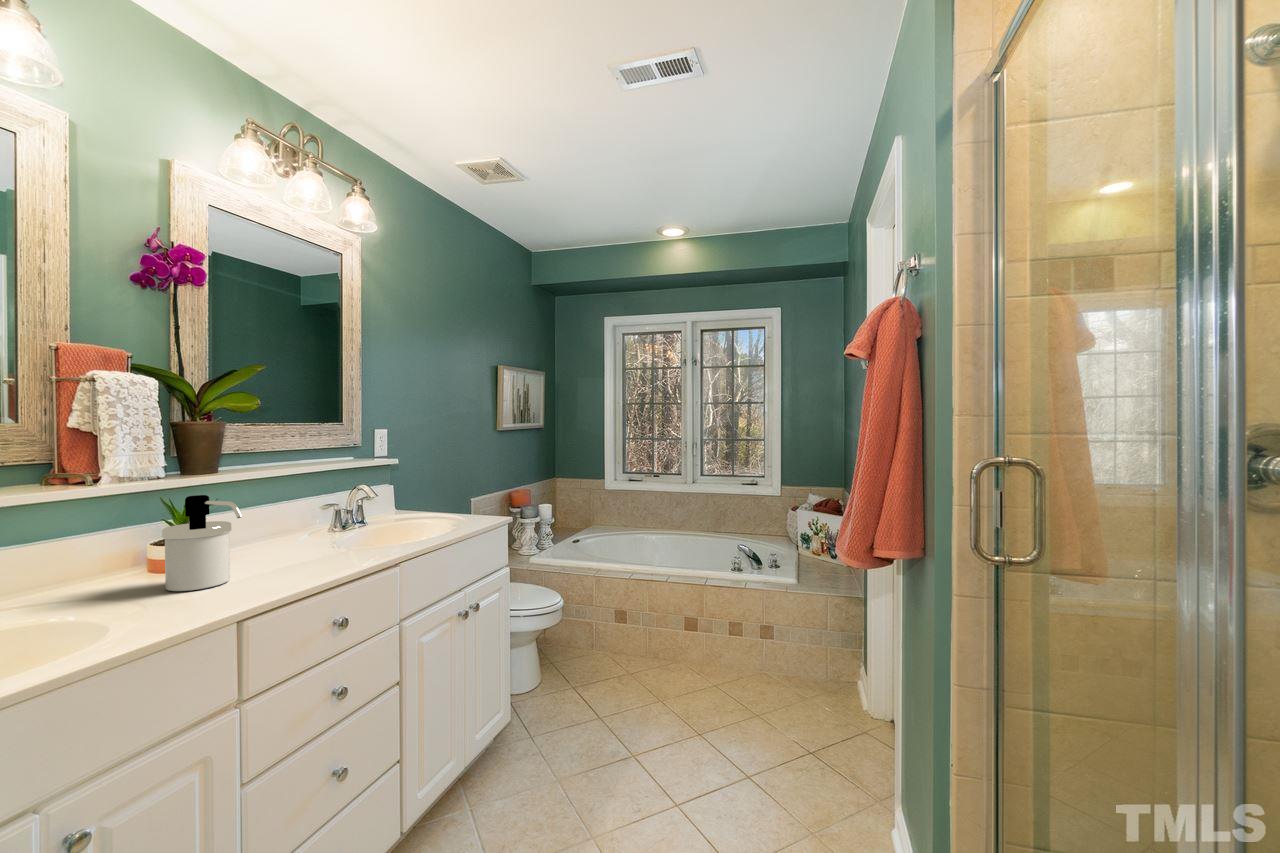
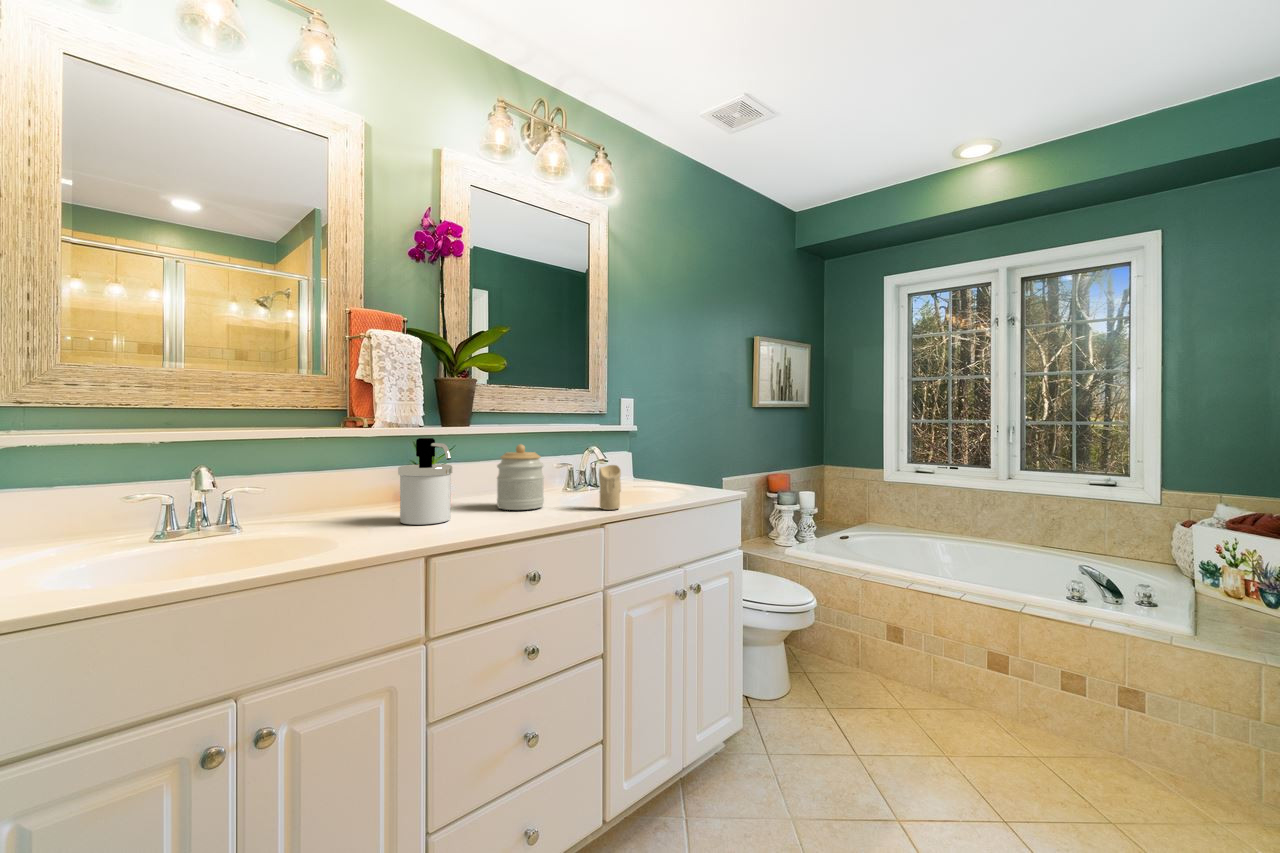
jar: none [269,491,325,560] -> present [497,444,544,510]
candle: none [386,504,409,547] -> present [599,465,621,510]

